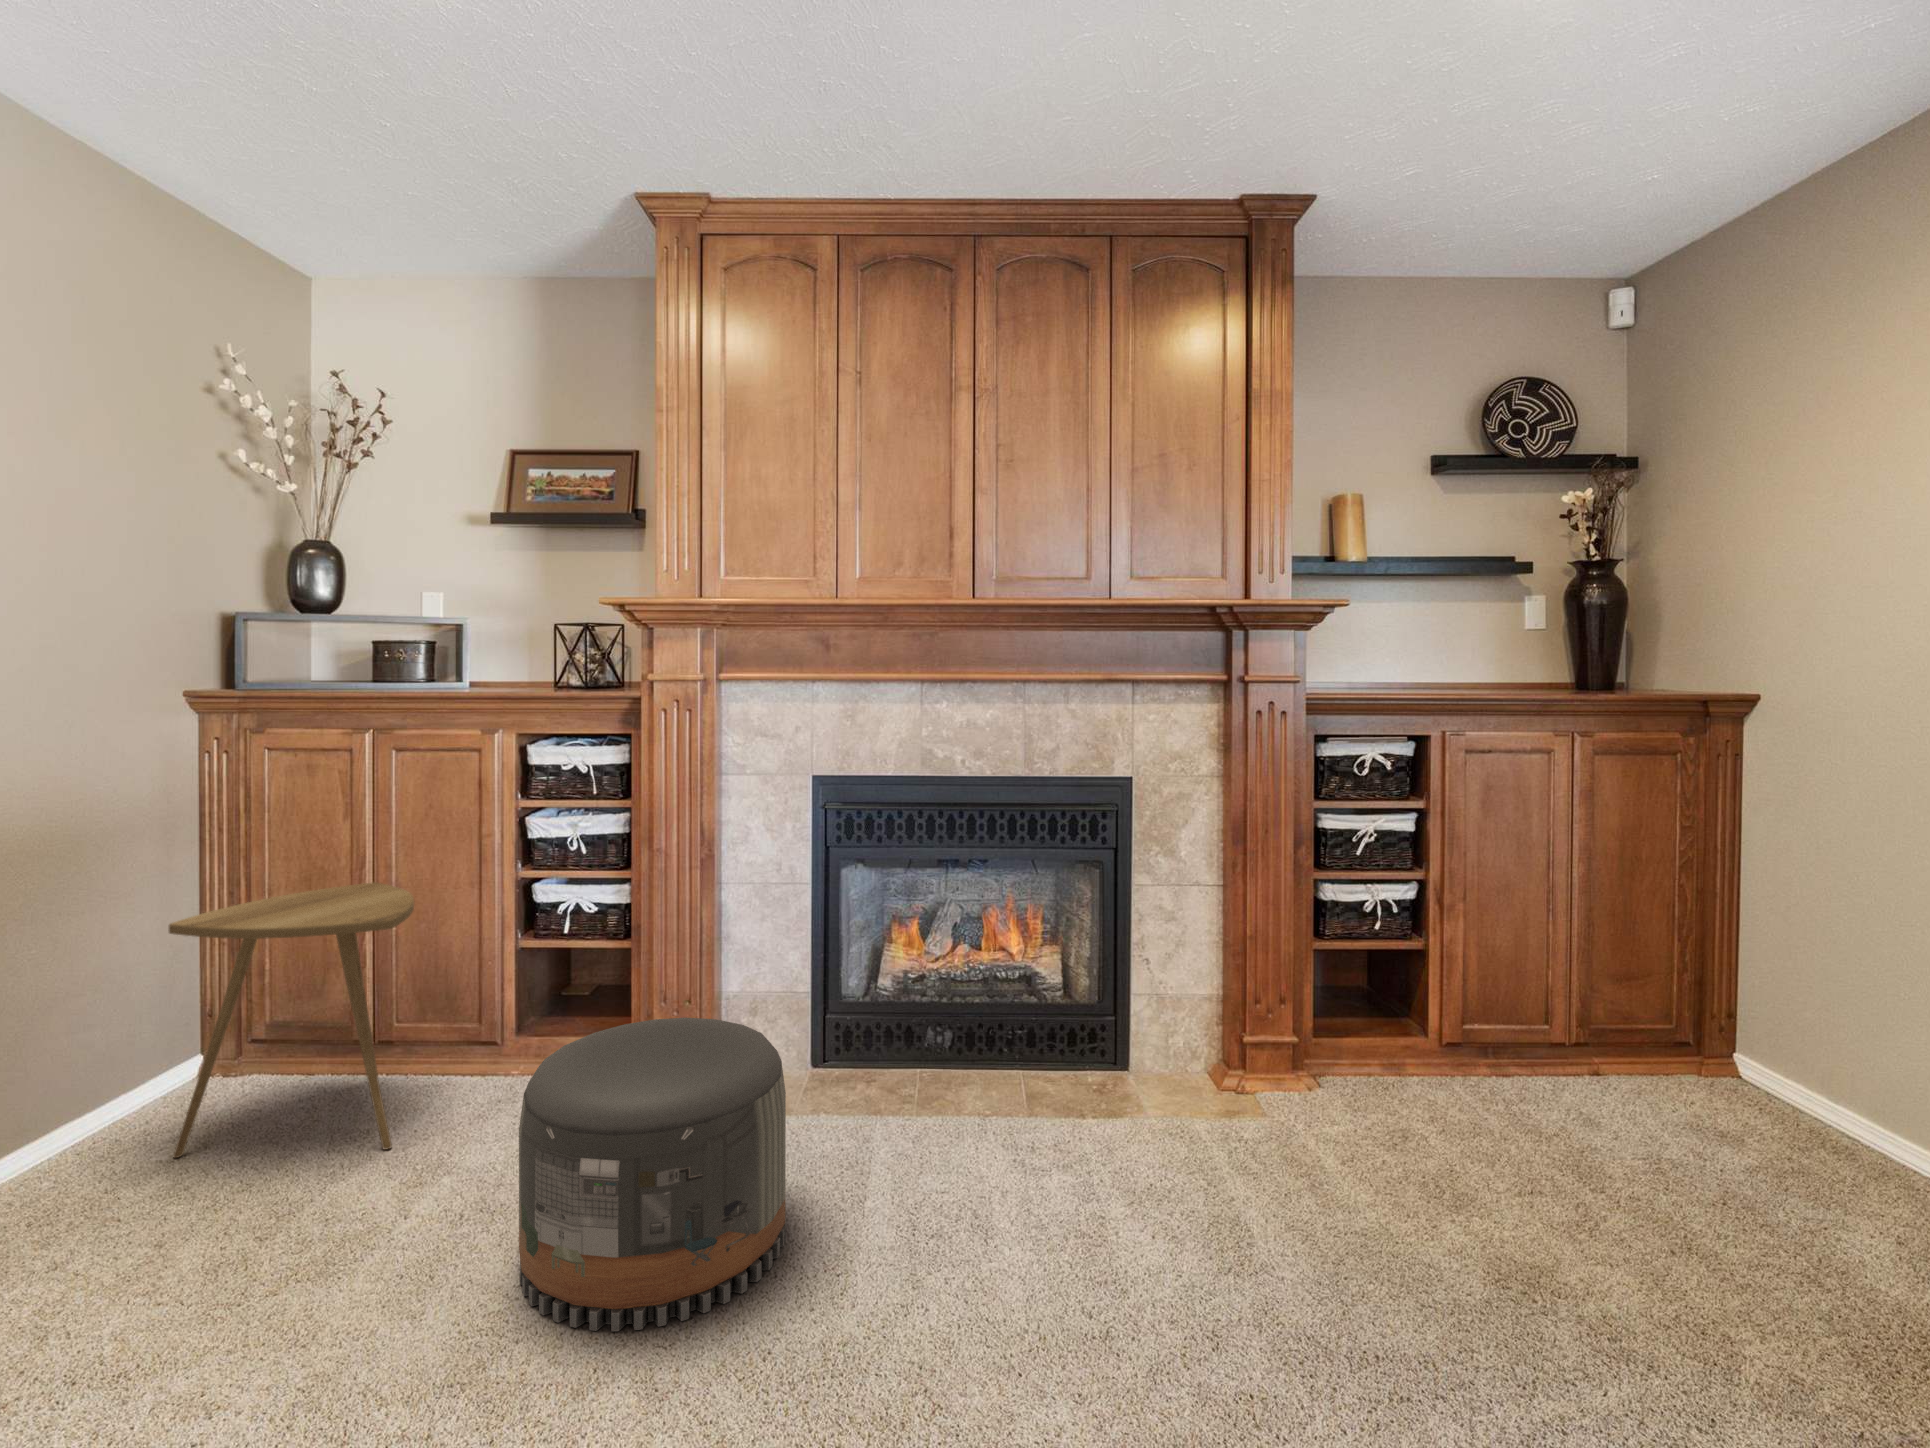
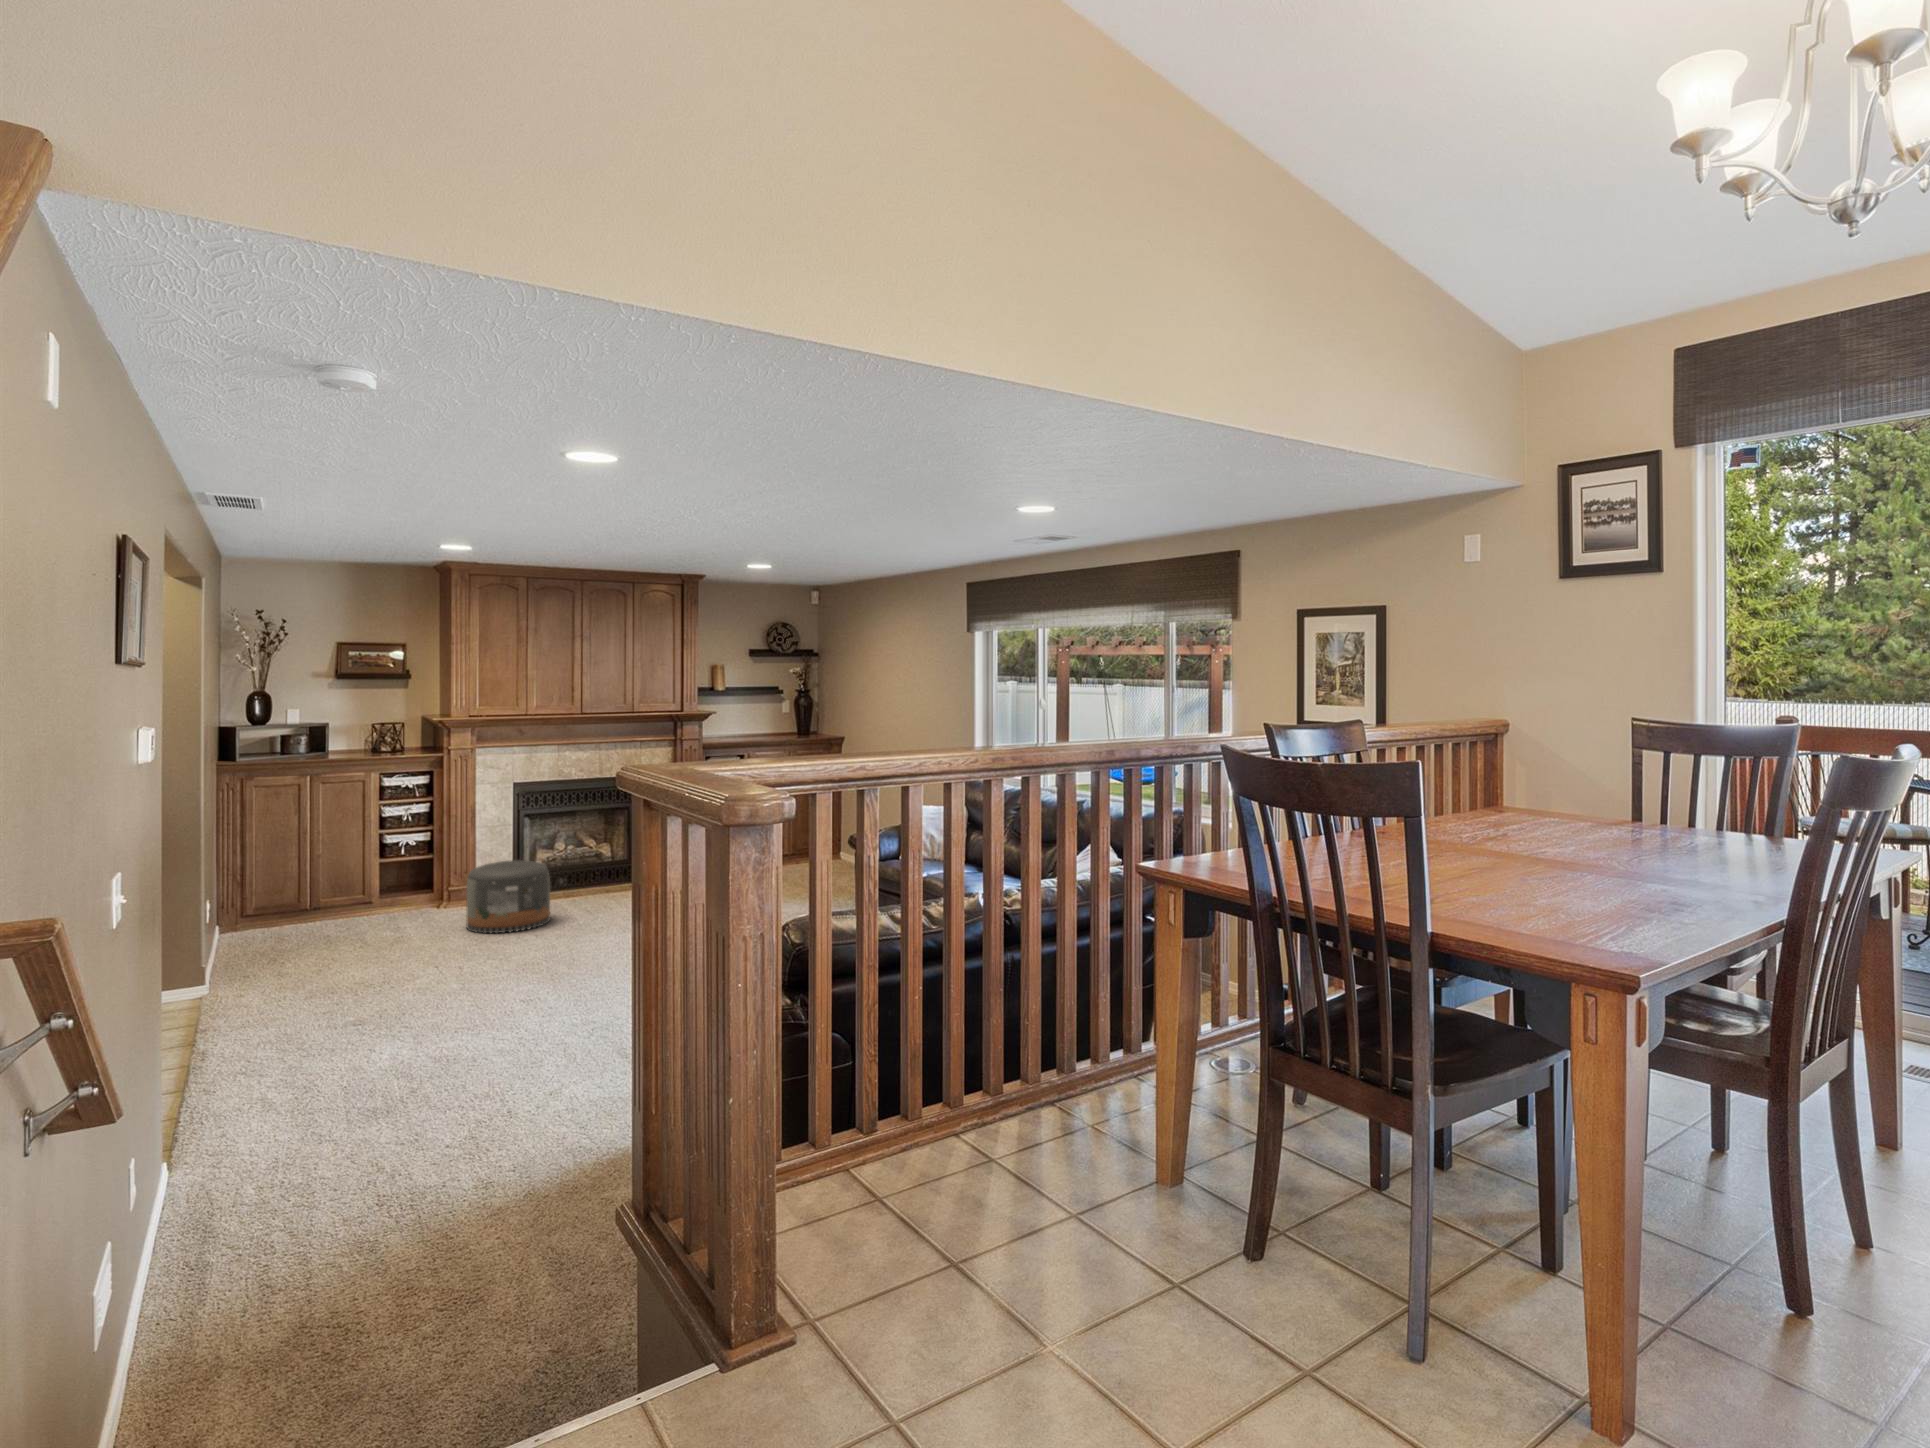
side table: present [169,882,414,1158] -> none [278,840,371,940]

